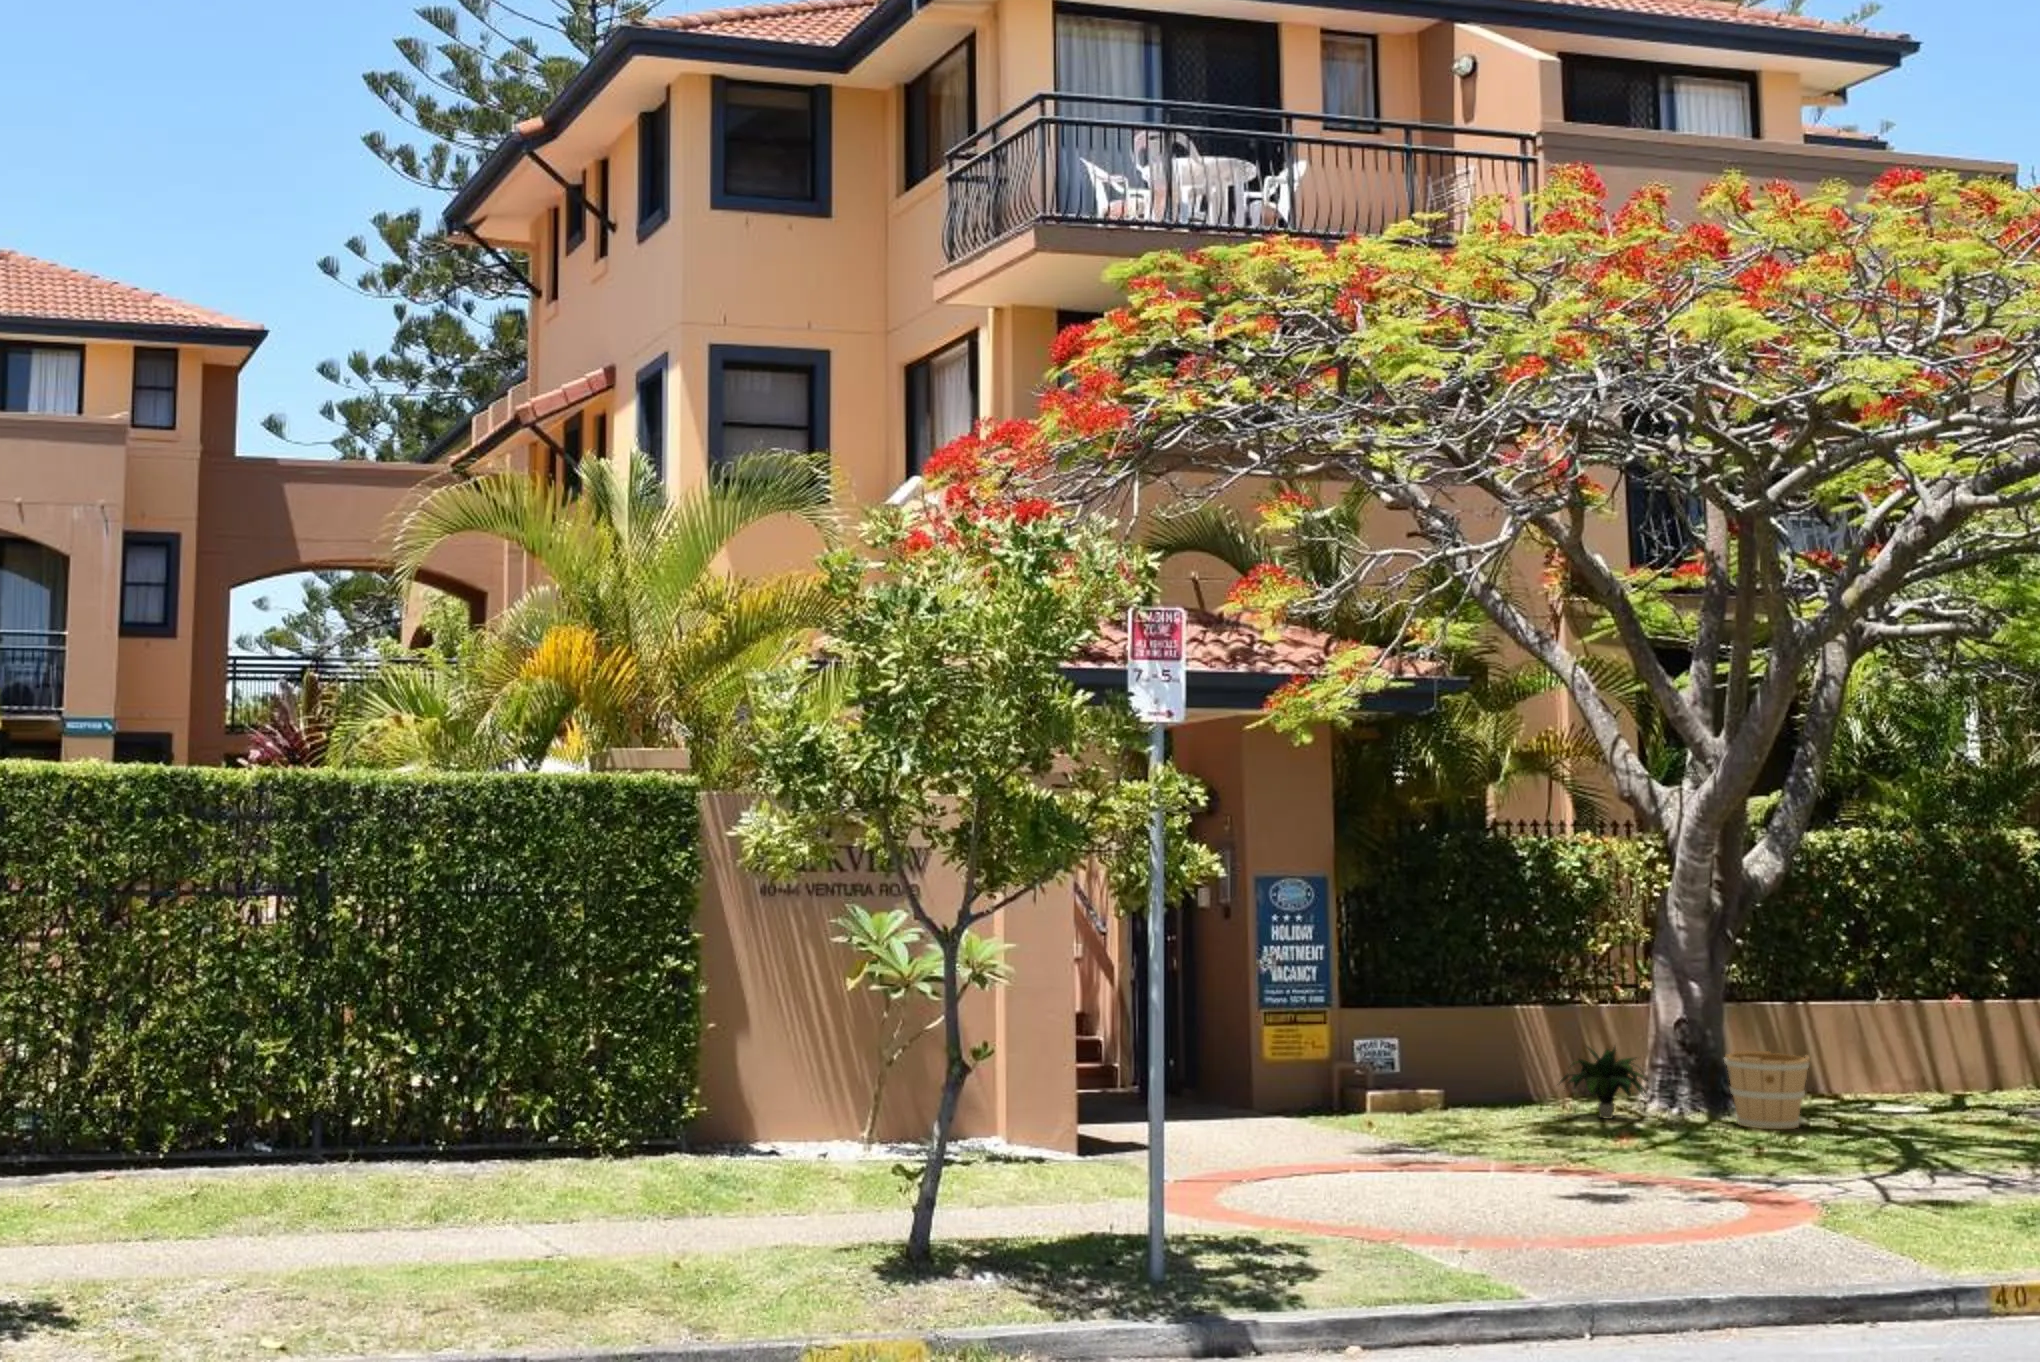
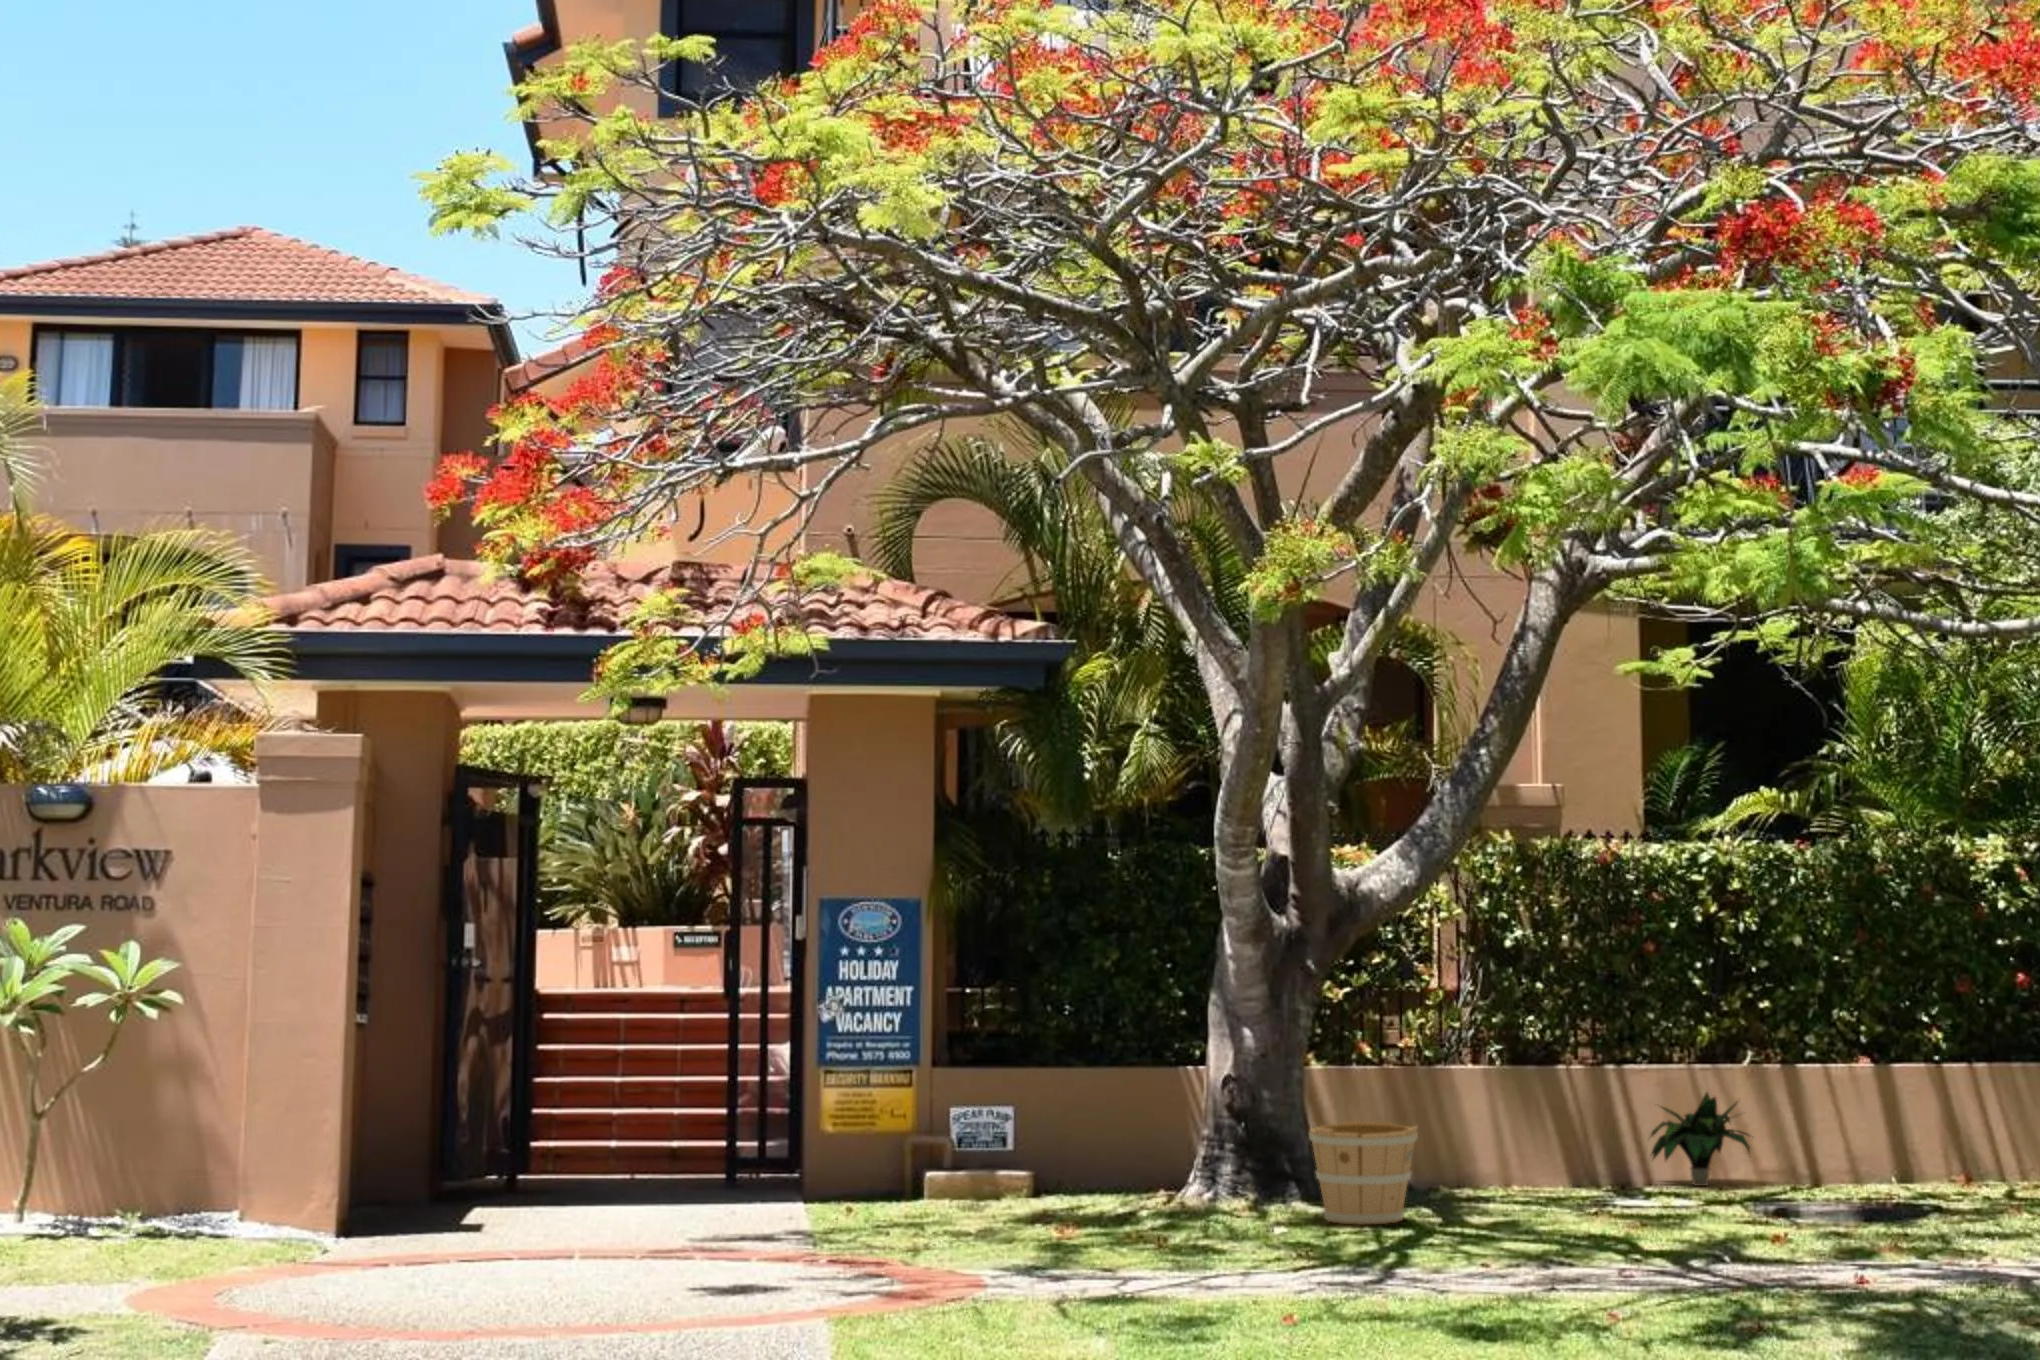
potted plant: present [1560,1047,1648,1119] -> present [1650,1092,1750,1186]

